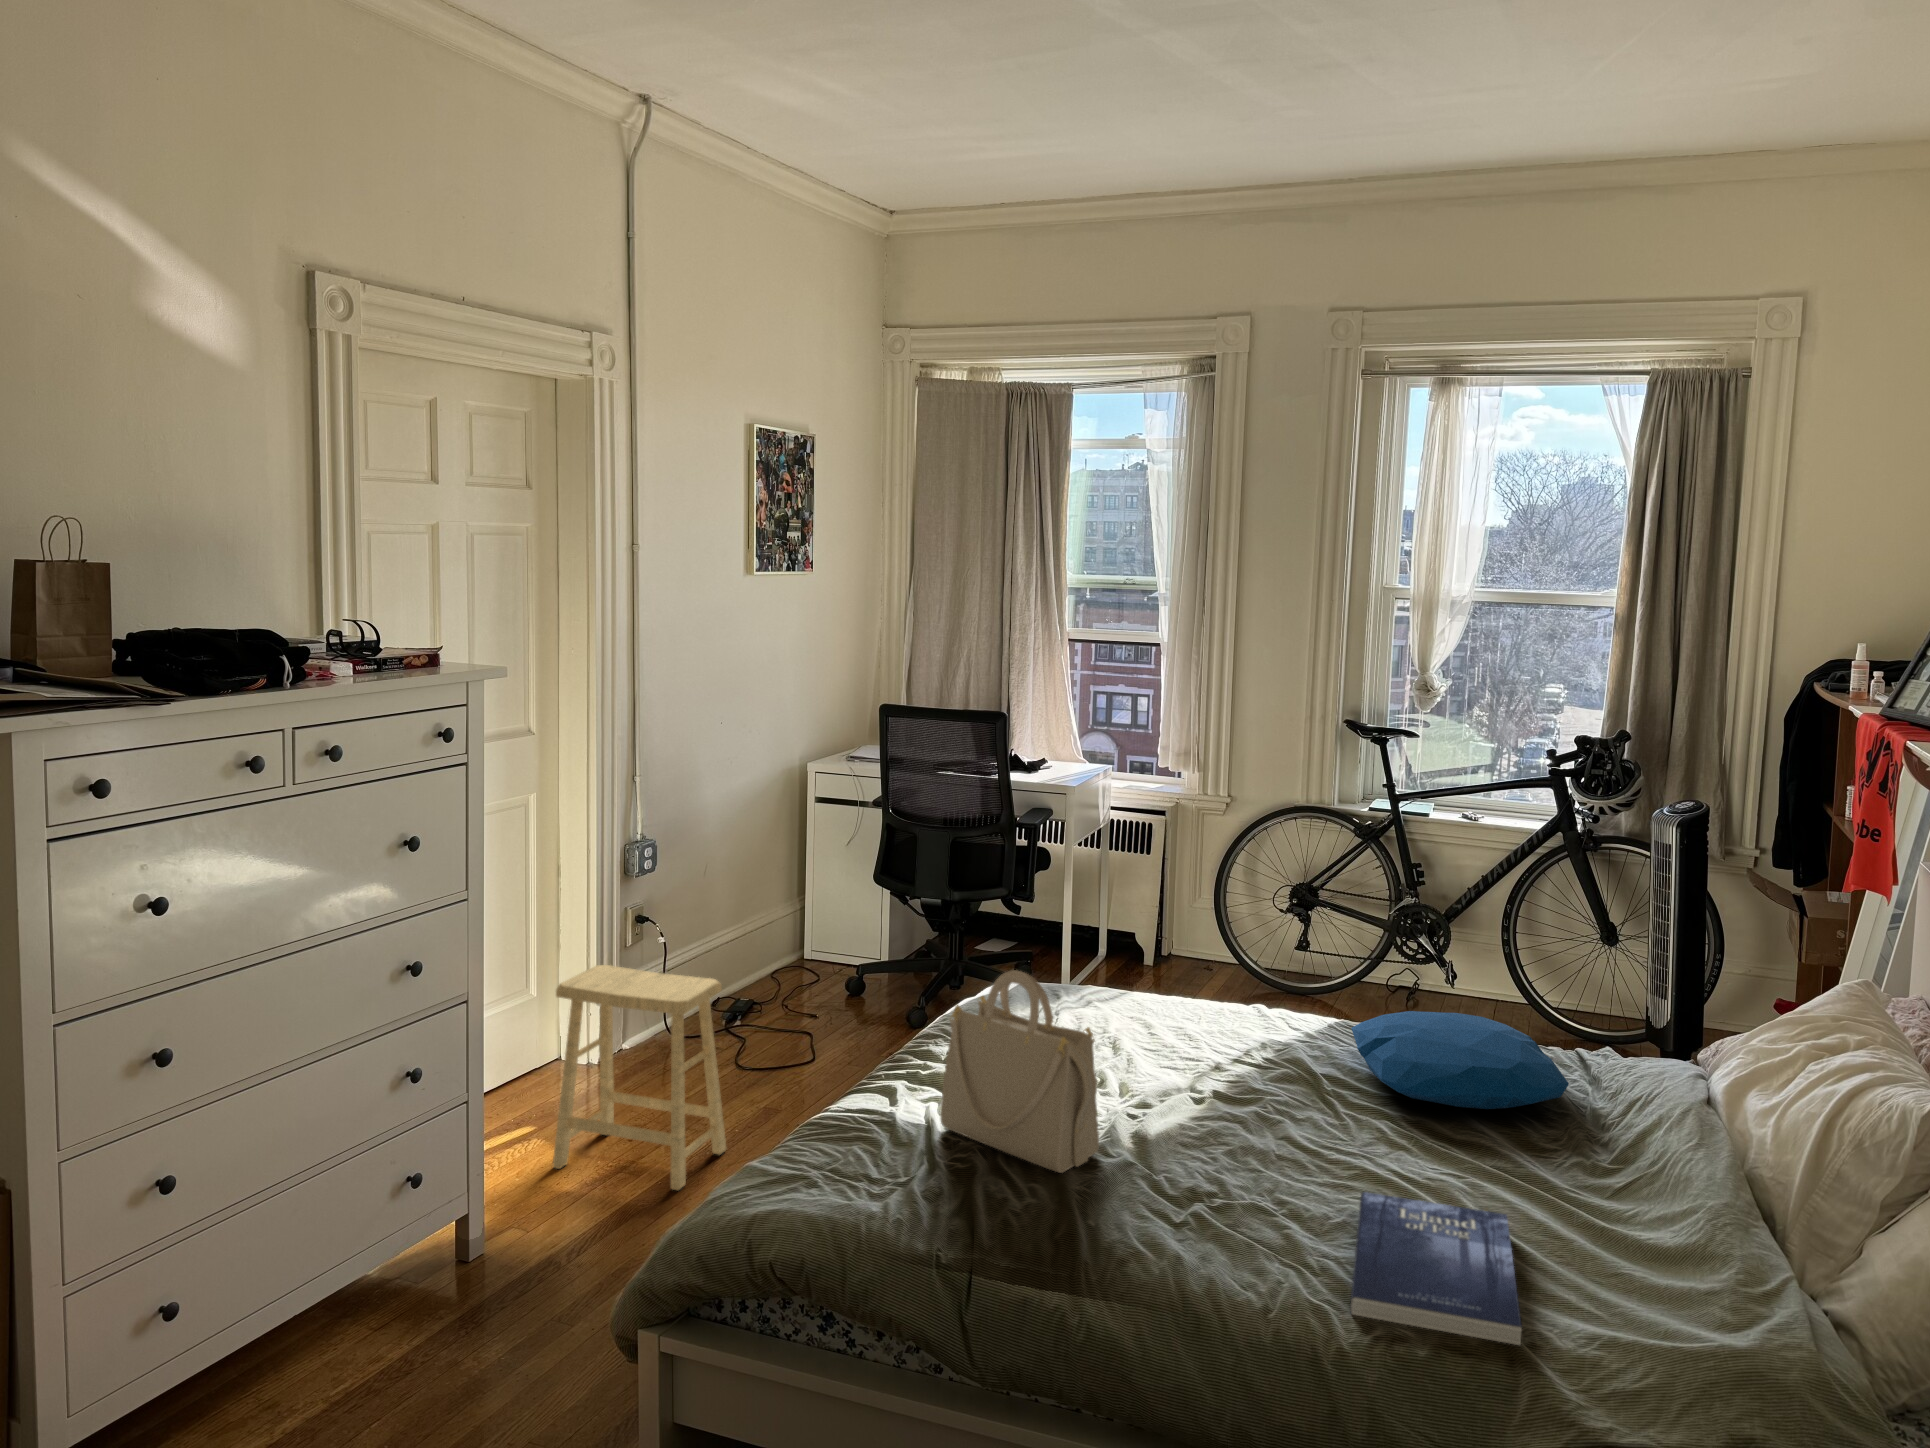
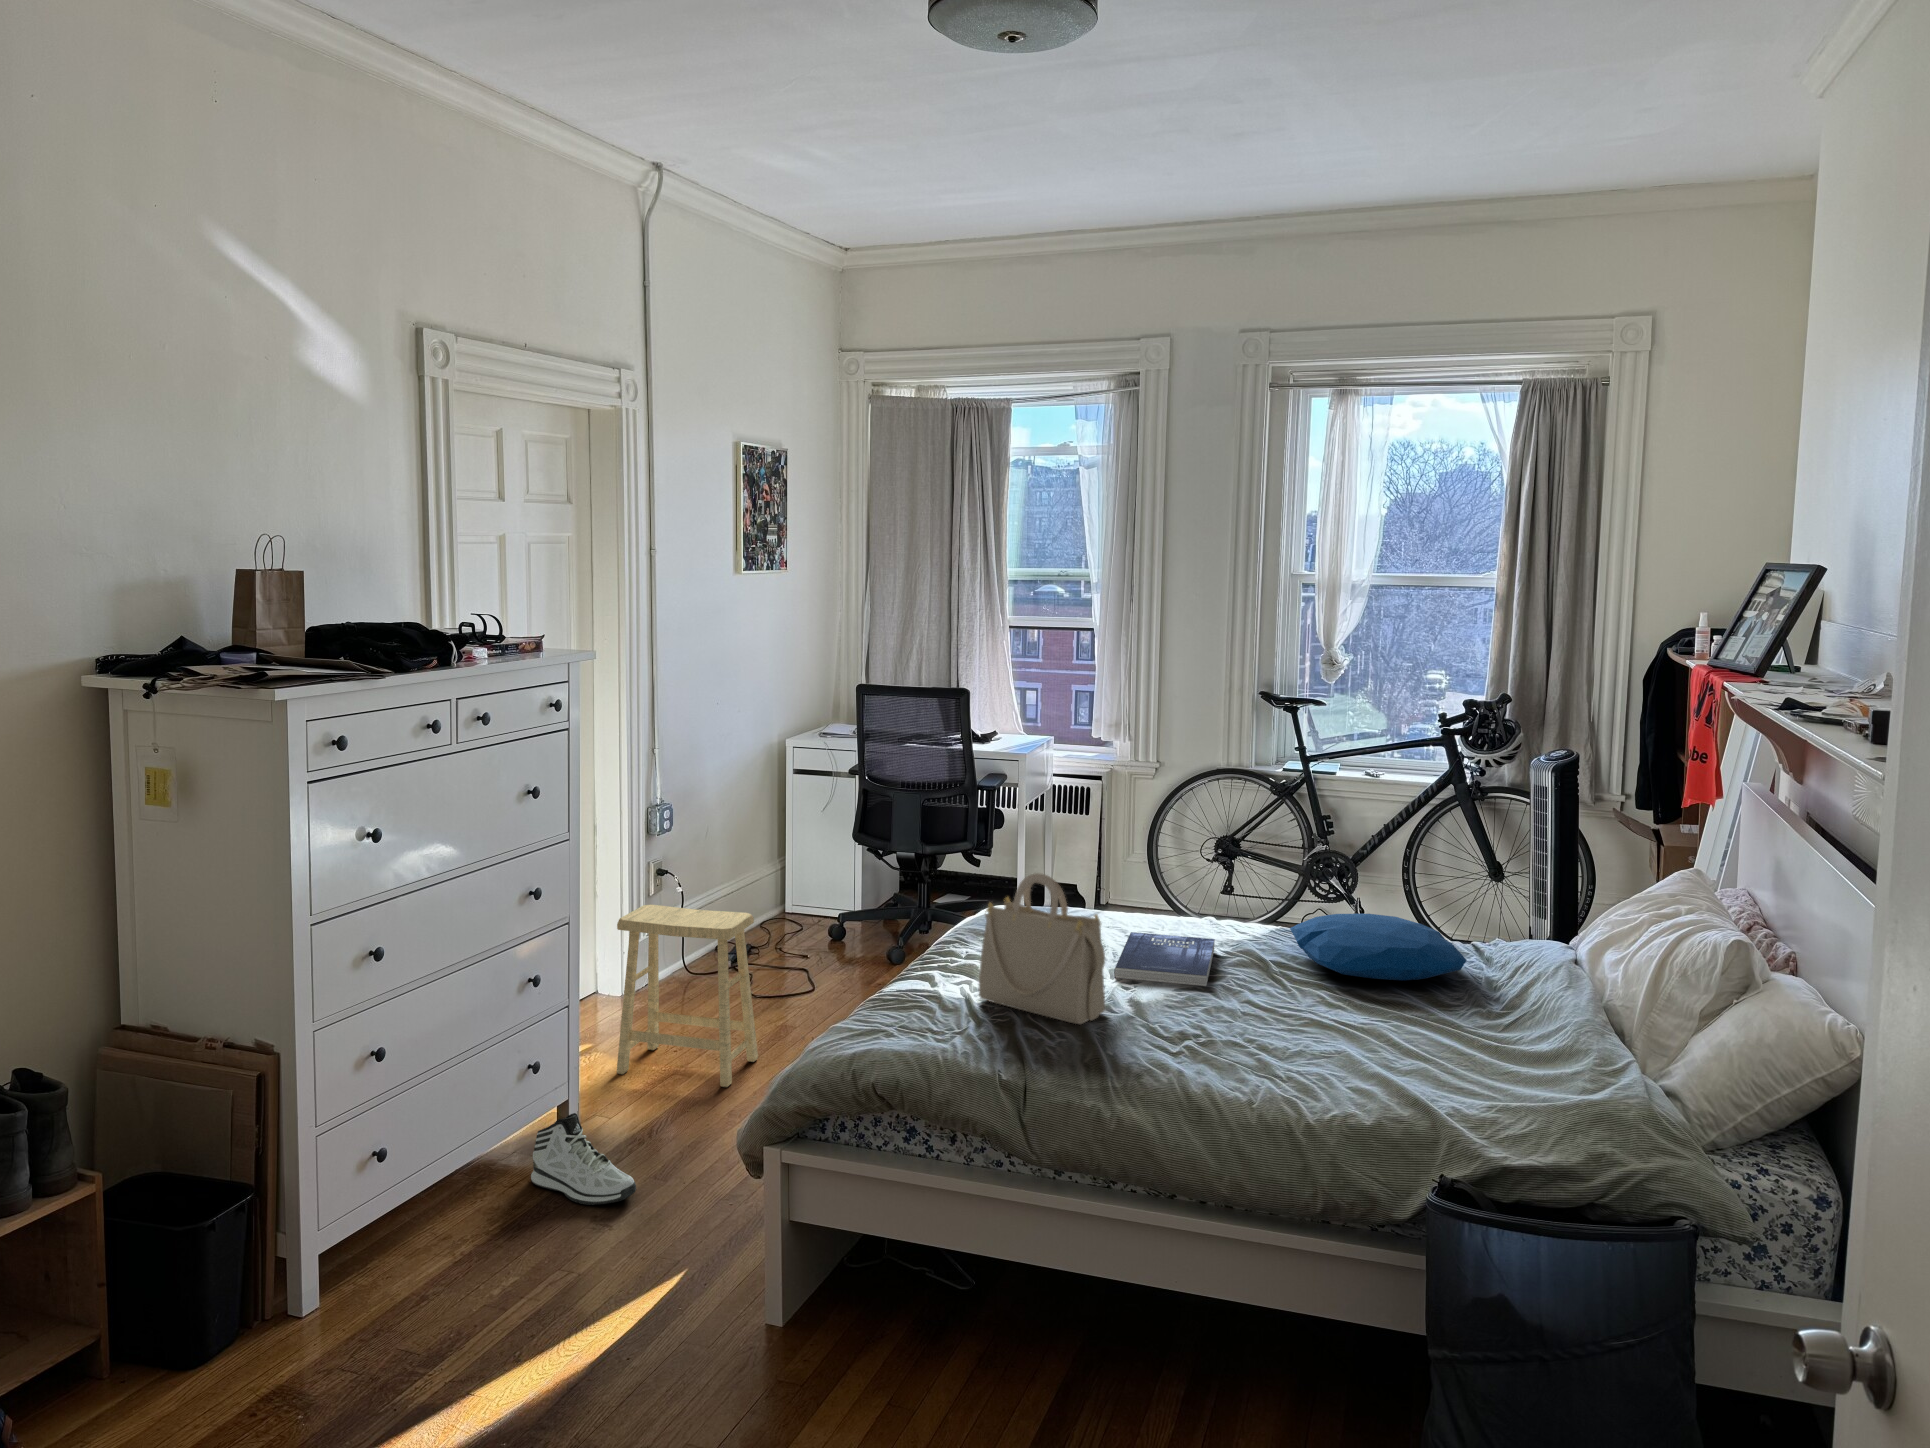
book: present [1350,1192,1522,1345] -> present [1114,932,1215,986]
sneaker: none [393,1244,517,1368] -> present [531,1113,636,1205]

